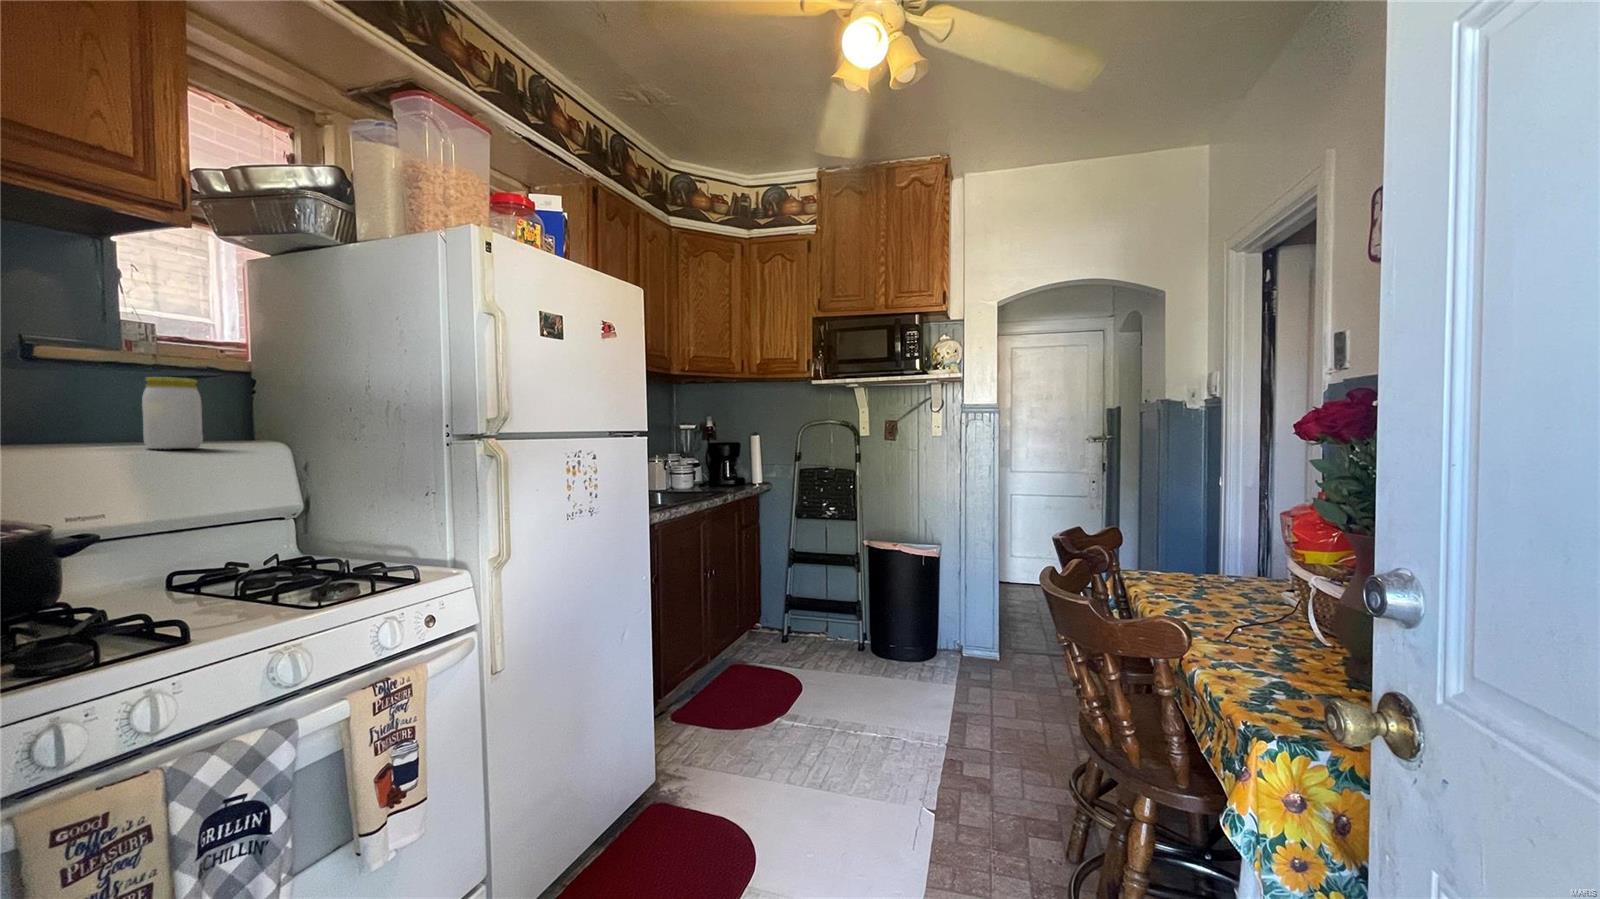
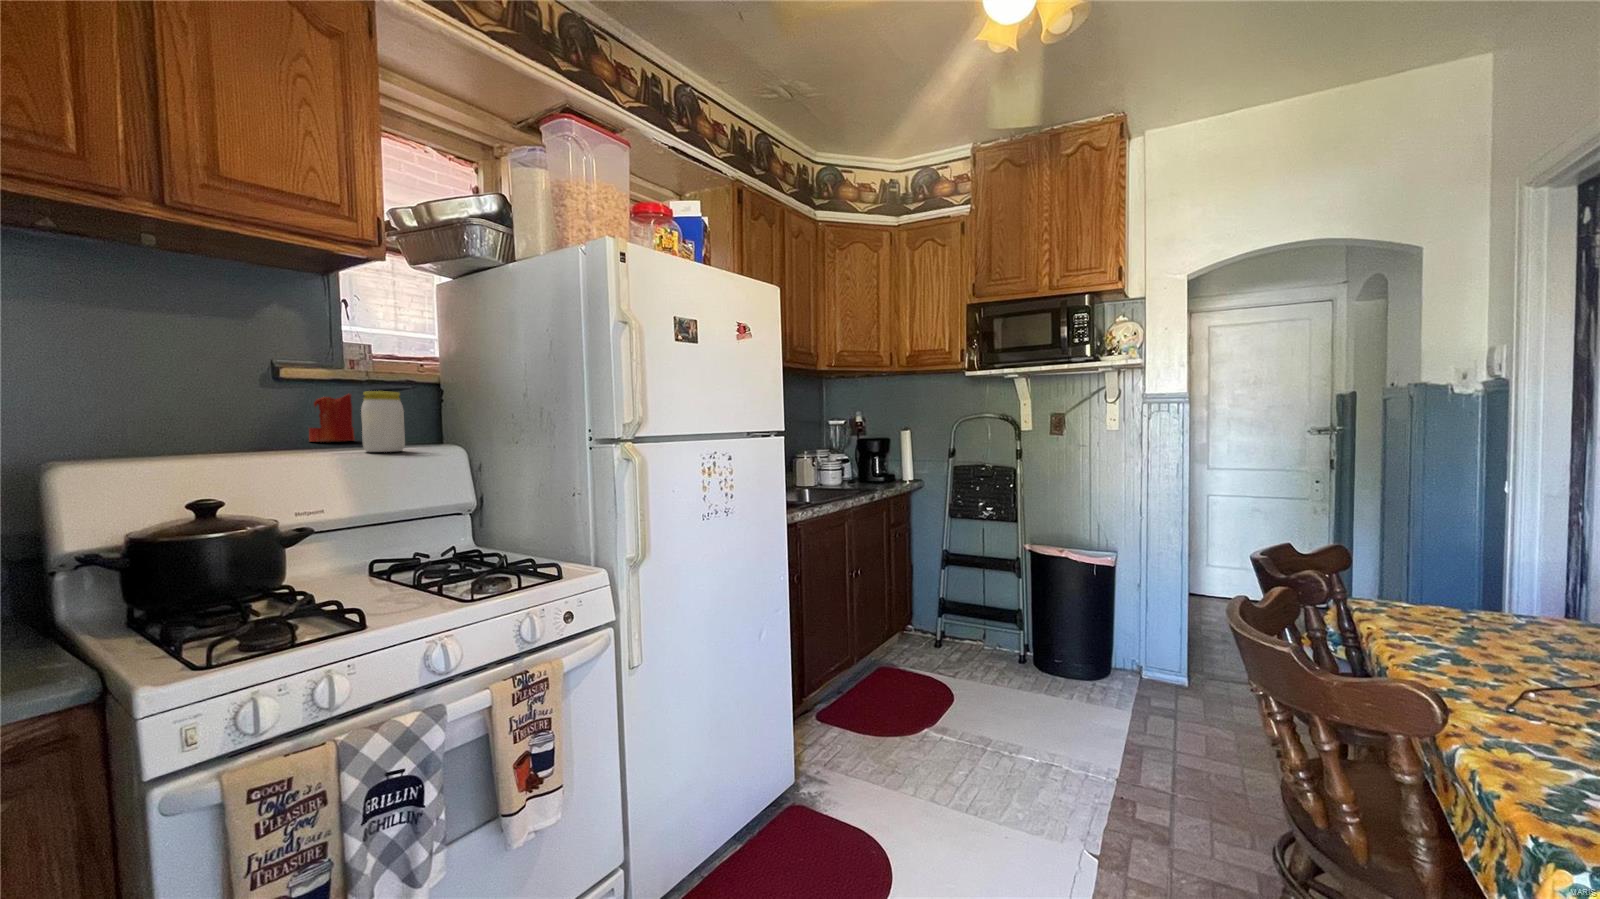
candle: none [45,373,117,437] -> present [309,394,355,442]

